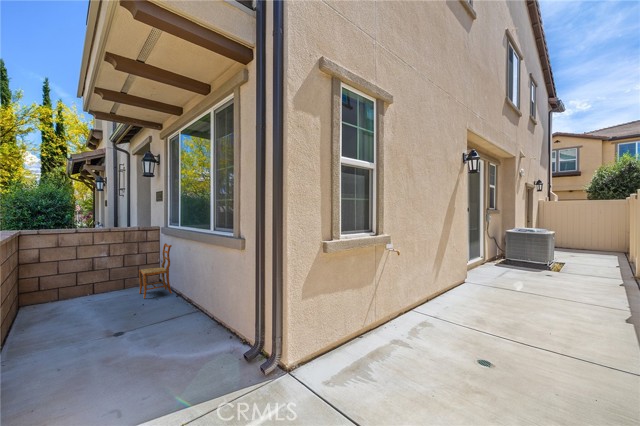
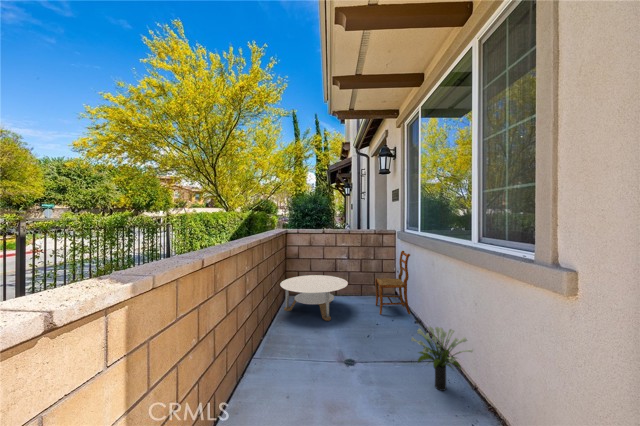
round table: none [19,275,110,318] -> present [280,275,348,321]
potted plant: none [169,286,208,326] -> present [411,327,473,391]

